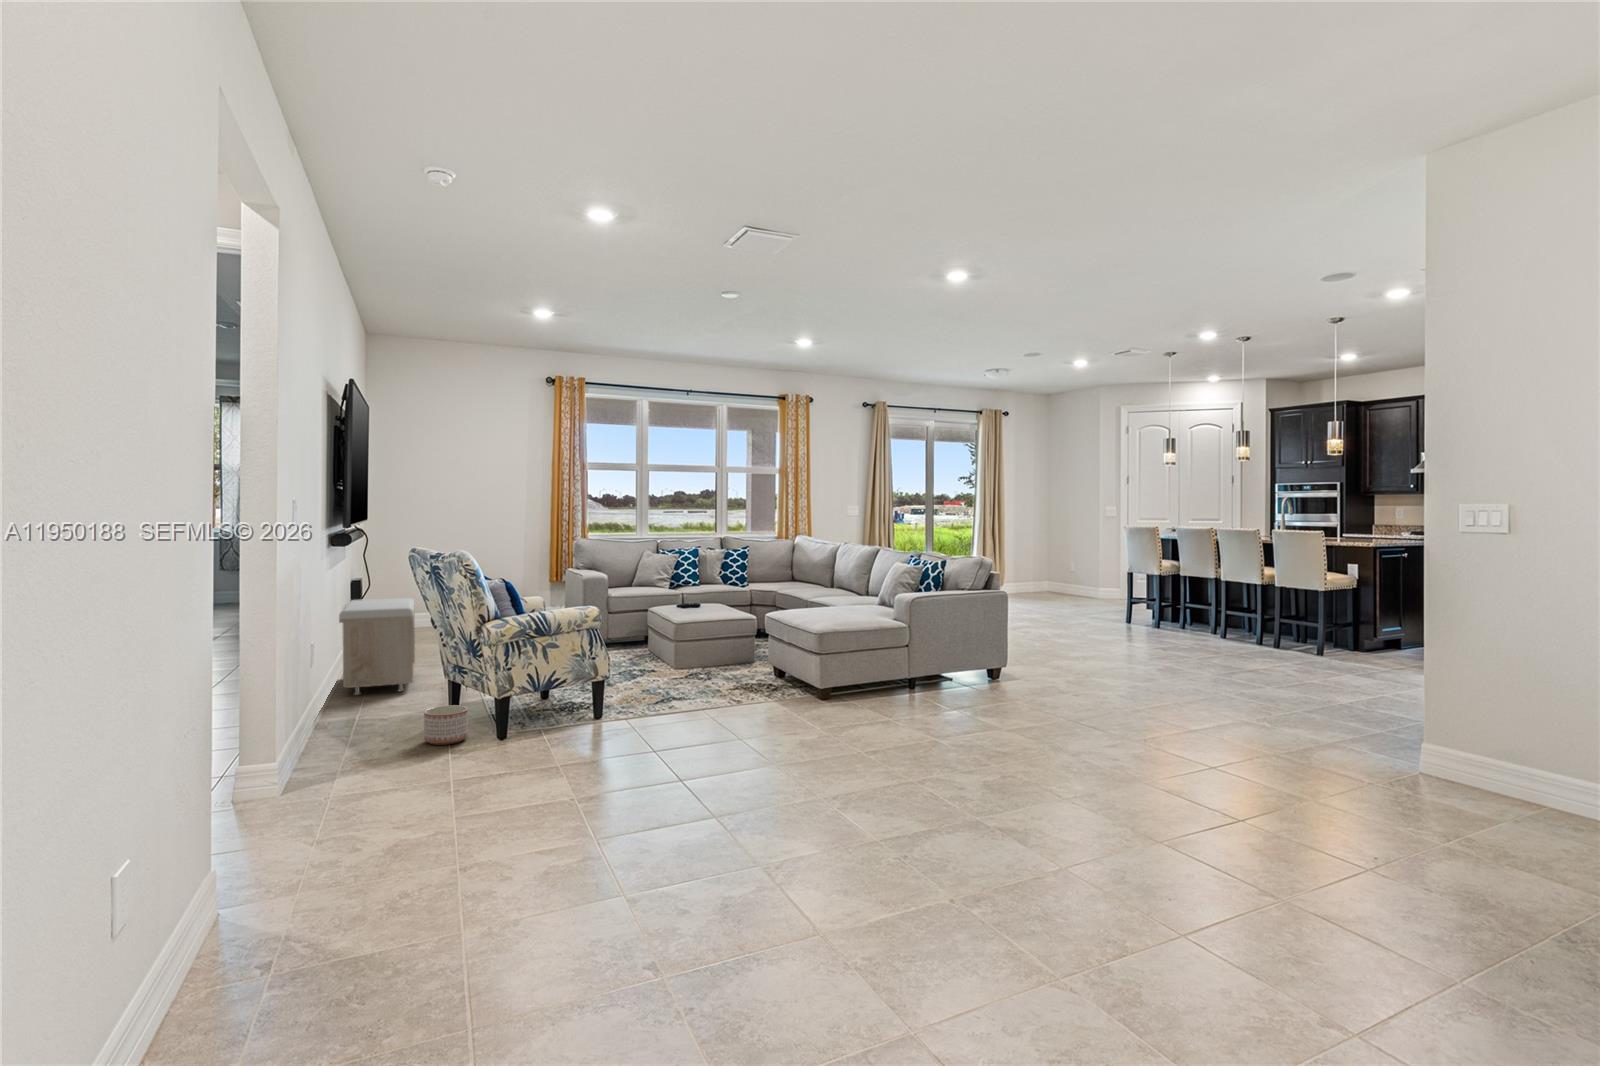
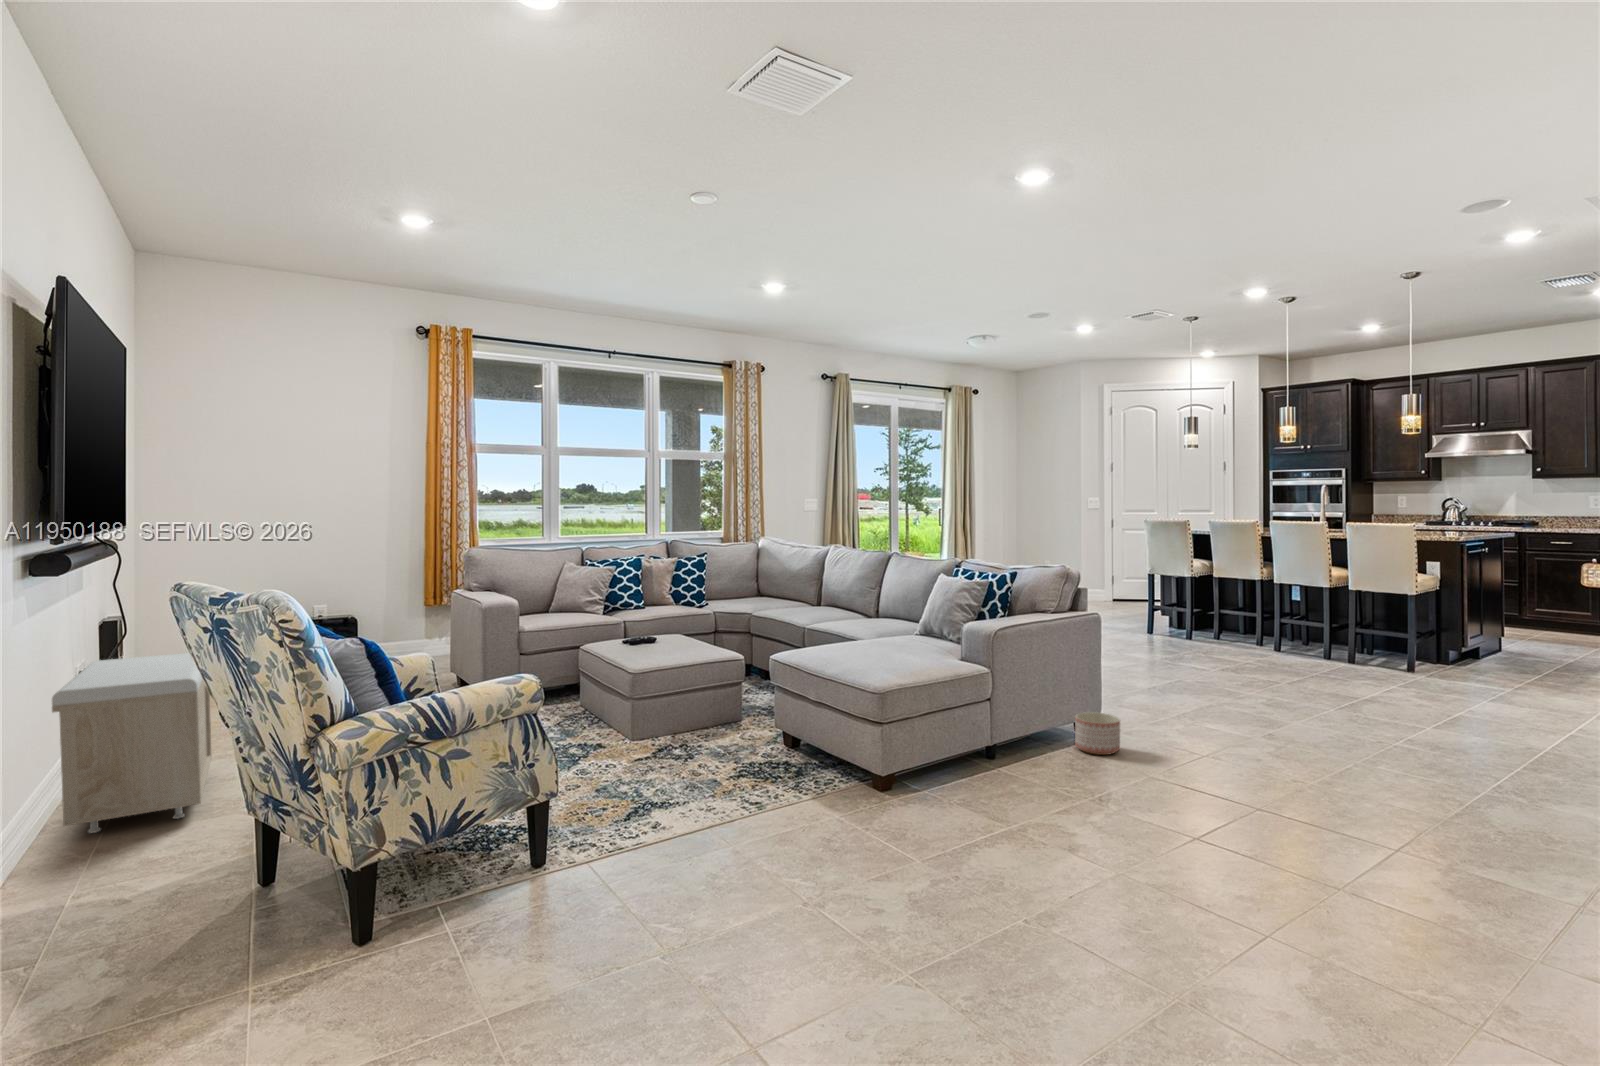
planter: present [424,705,468,745] -> present [1075,712,1120,755]

